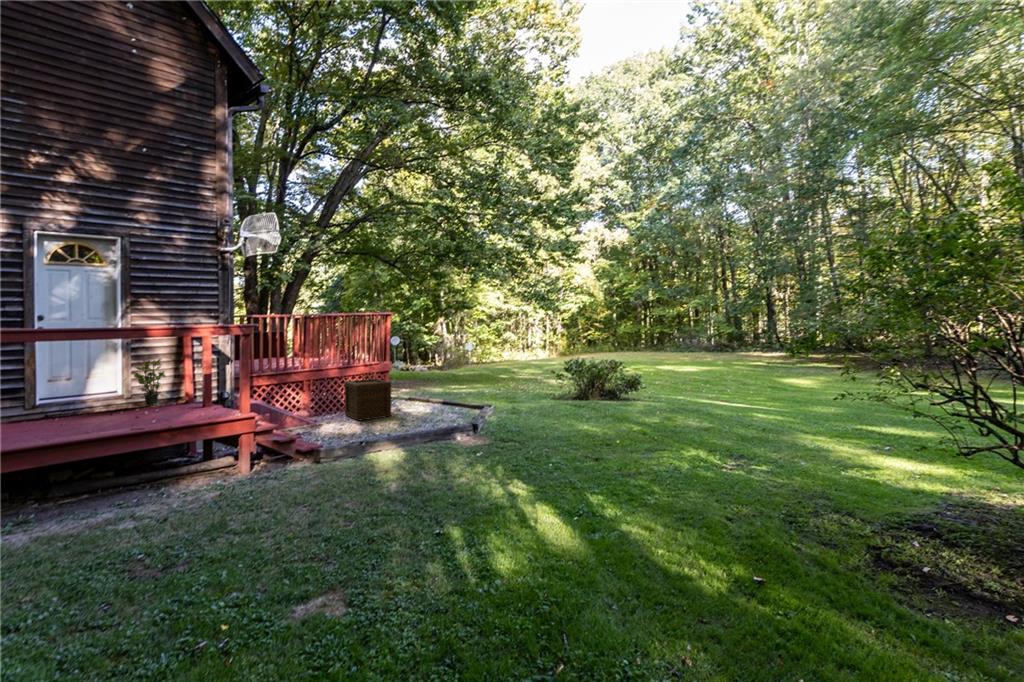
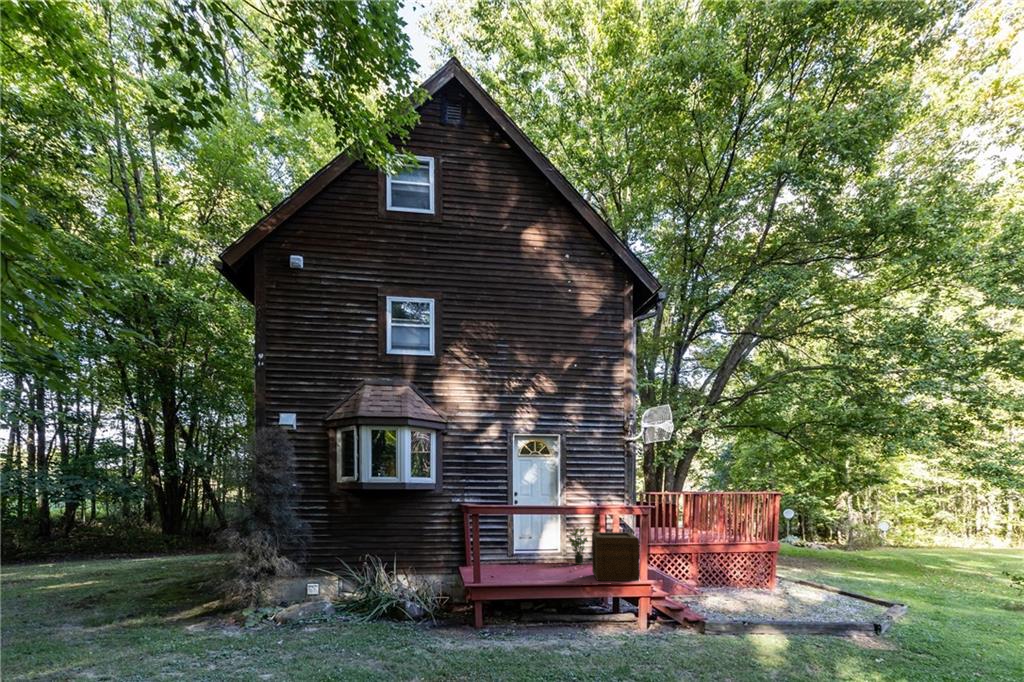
wooden crate: present [344,379,391,421] -> present [592,532,639,581]

